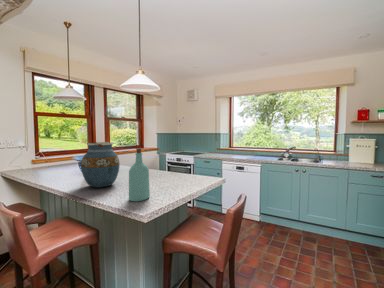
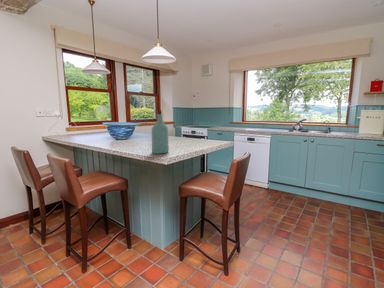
vase: present [81,142,120,187] -> none [111,108,142,146]

